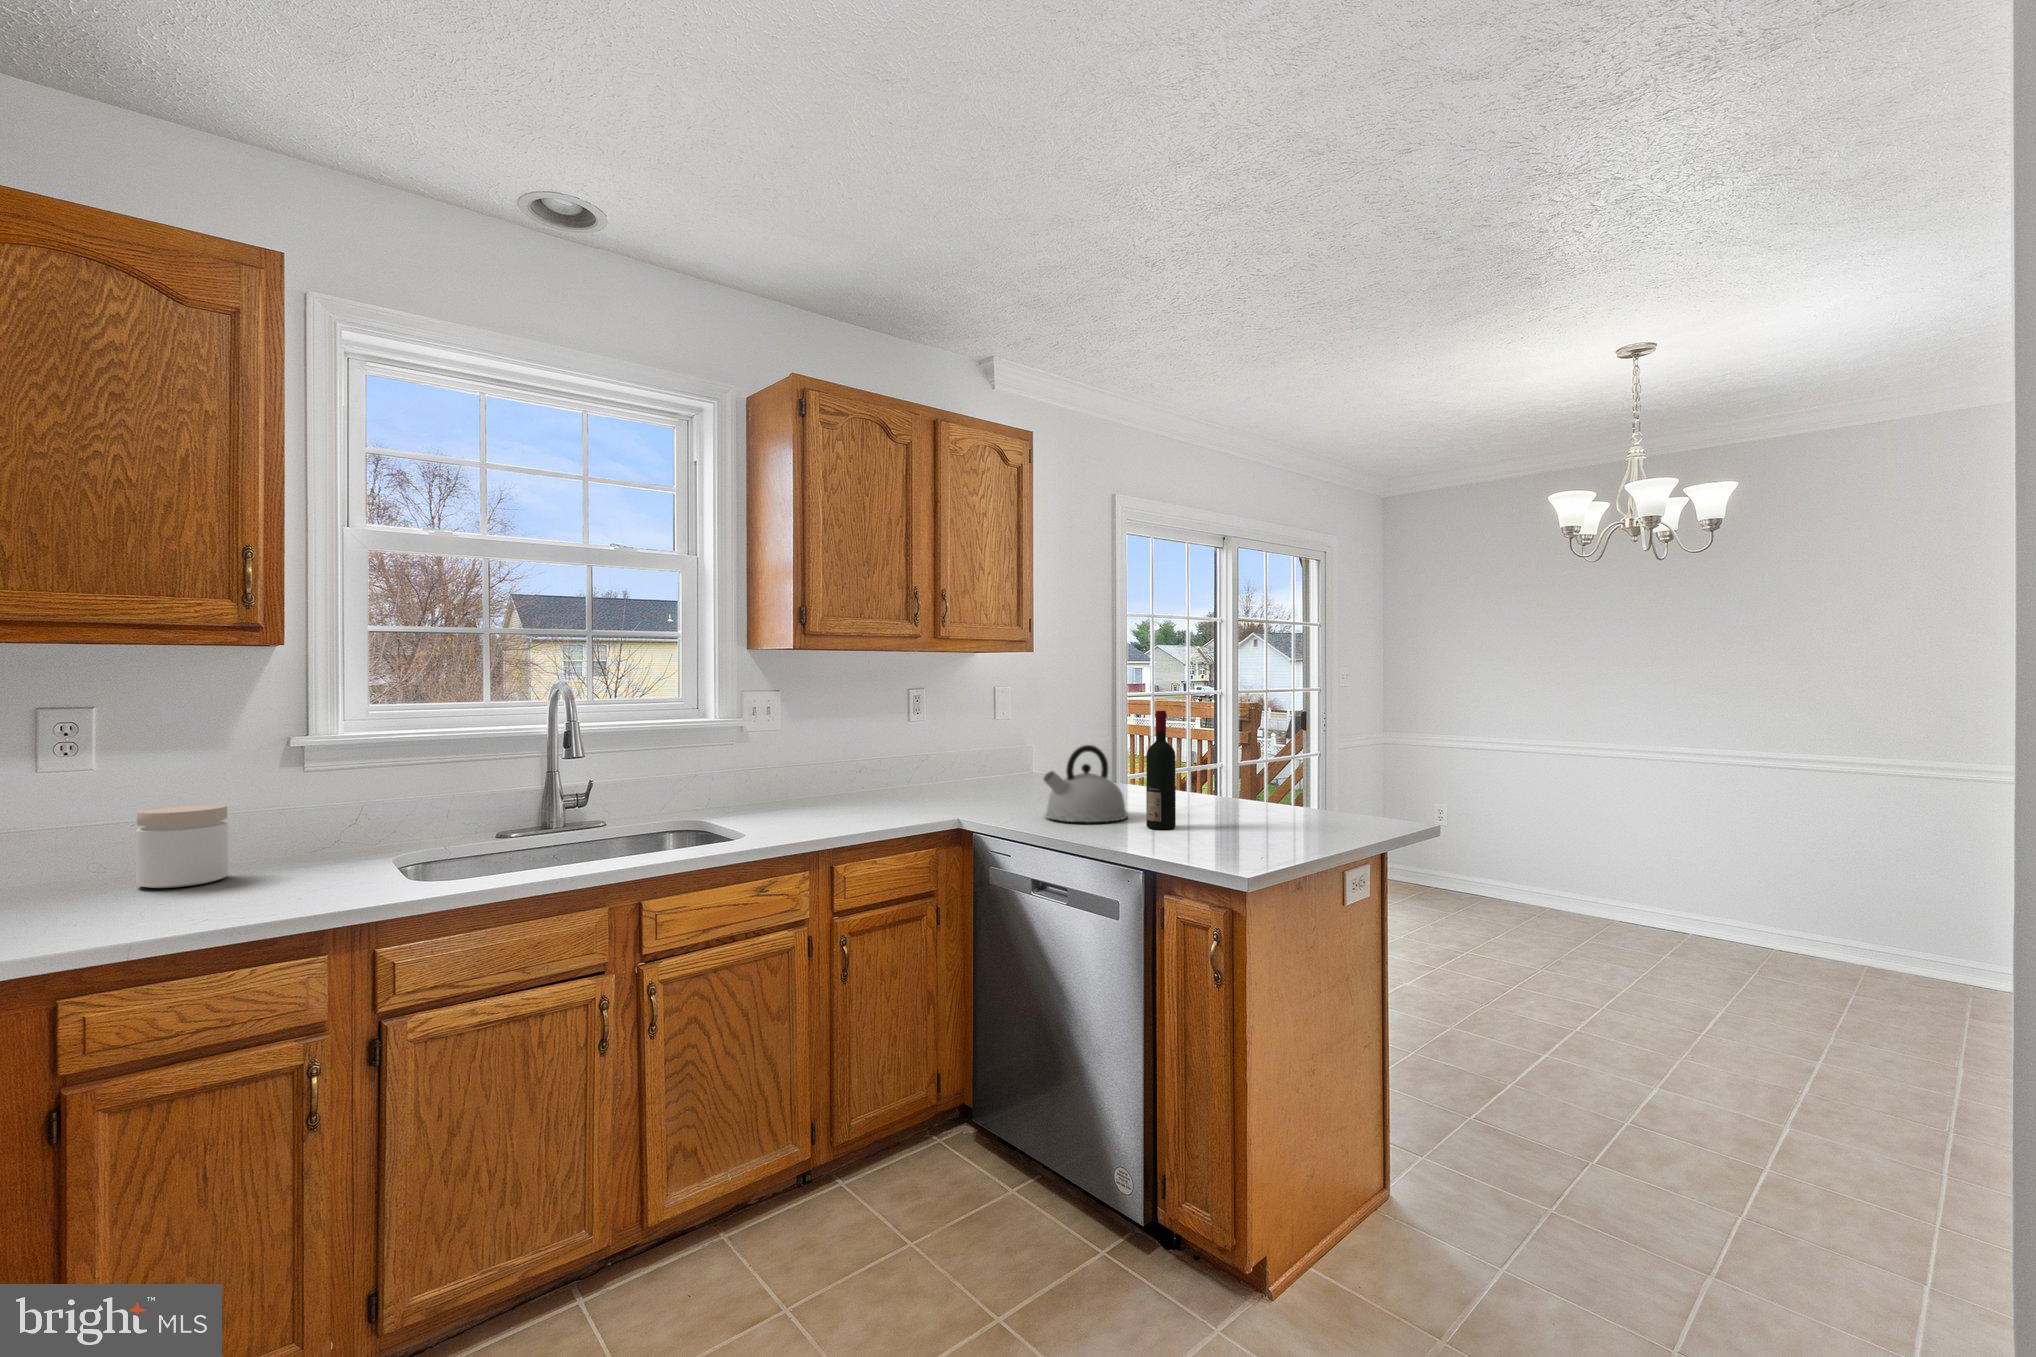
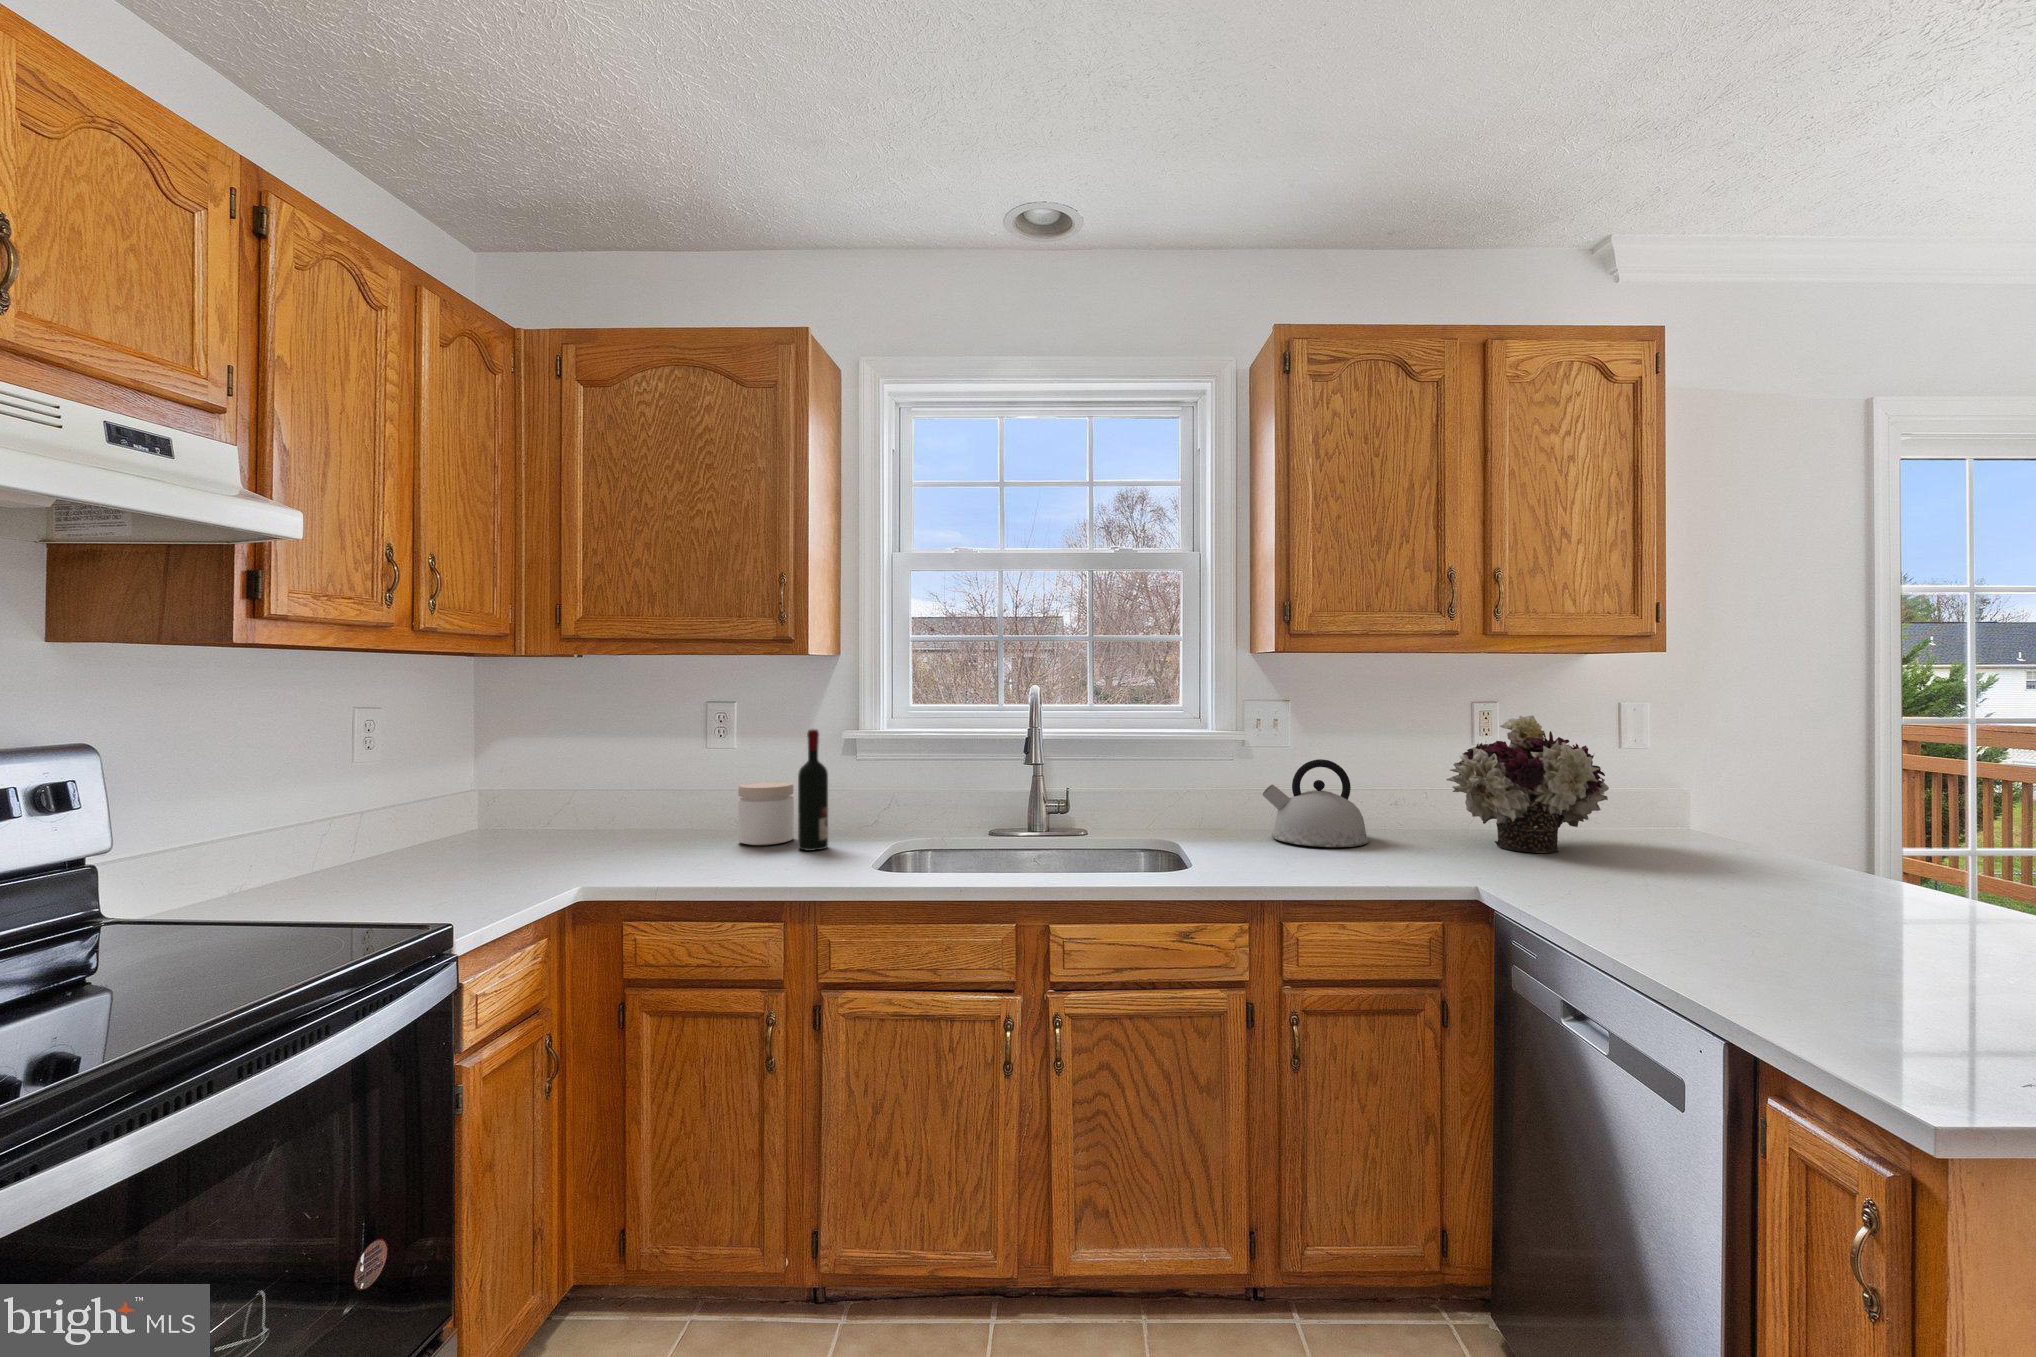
flower arrangement: none [911,701,1008,801] -> present [1446,715,1609,853]
wine bottle: present [1146,711,1176,829] -> present [798,729,828,851]
kettle: present [1044,745,1127,822] -> present [1262,759,1369,847]

